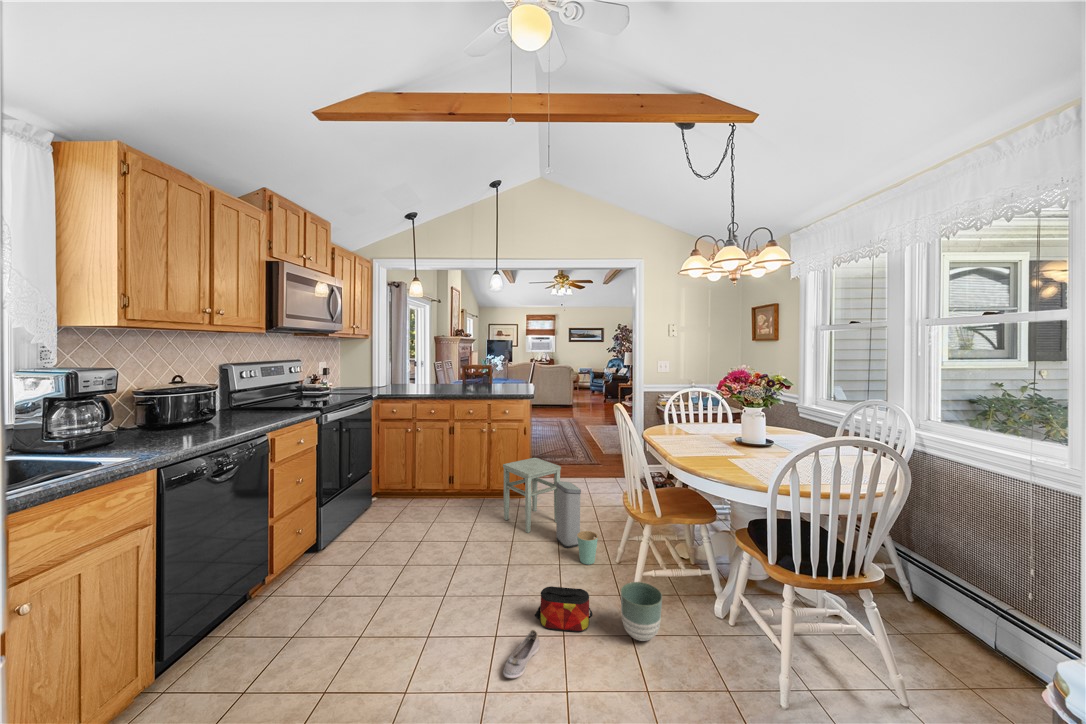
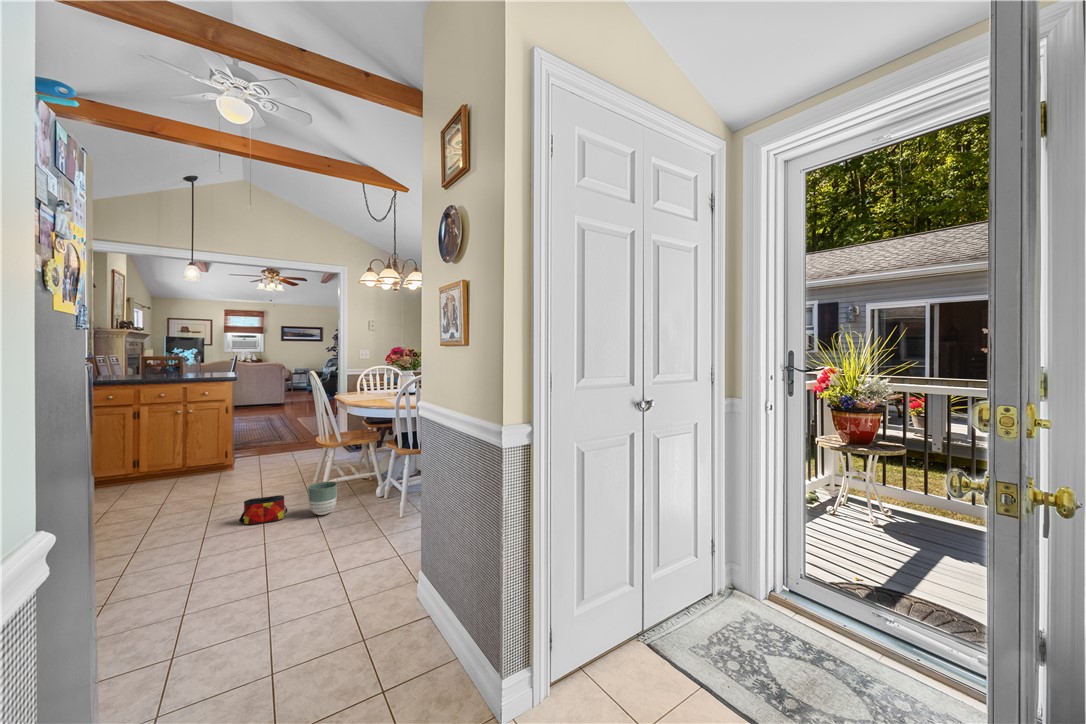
stool: present [503,458,561,533] -> none [203,430,264,488]
trash can: present [556,481,598,564] -> none [259,440,296,494]
shoe: present [503,630,540,678] -> none [213,521,244,546]

